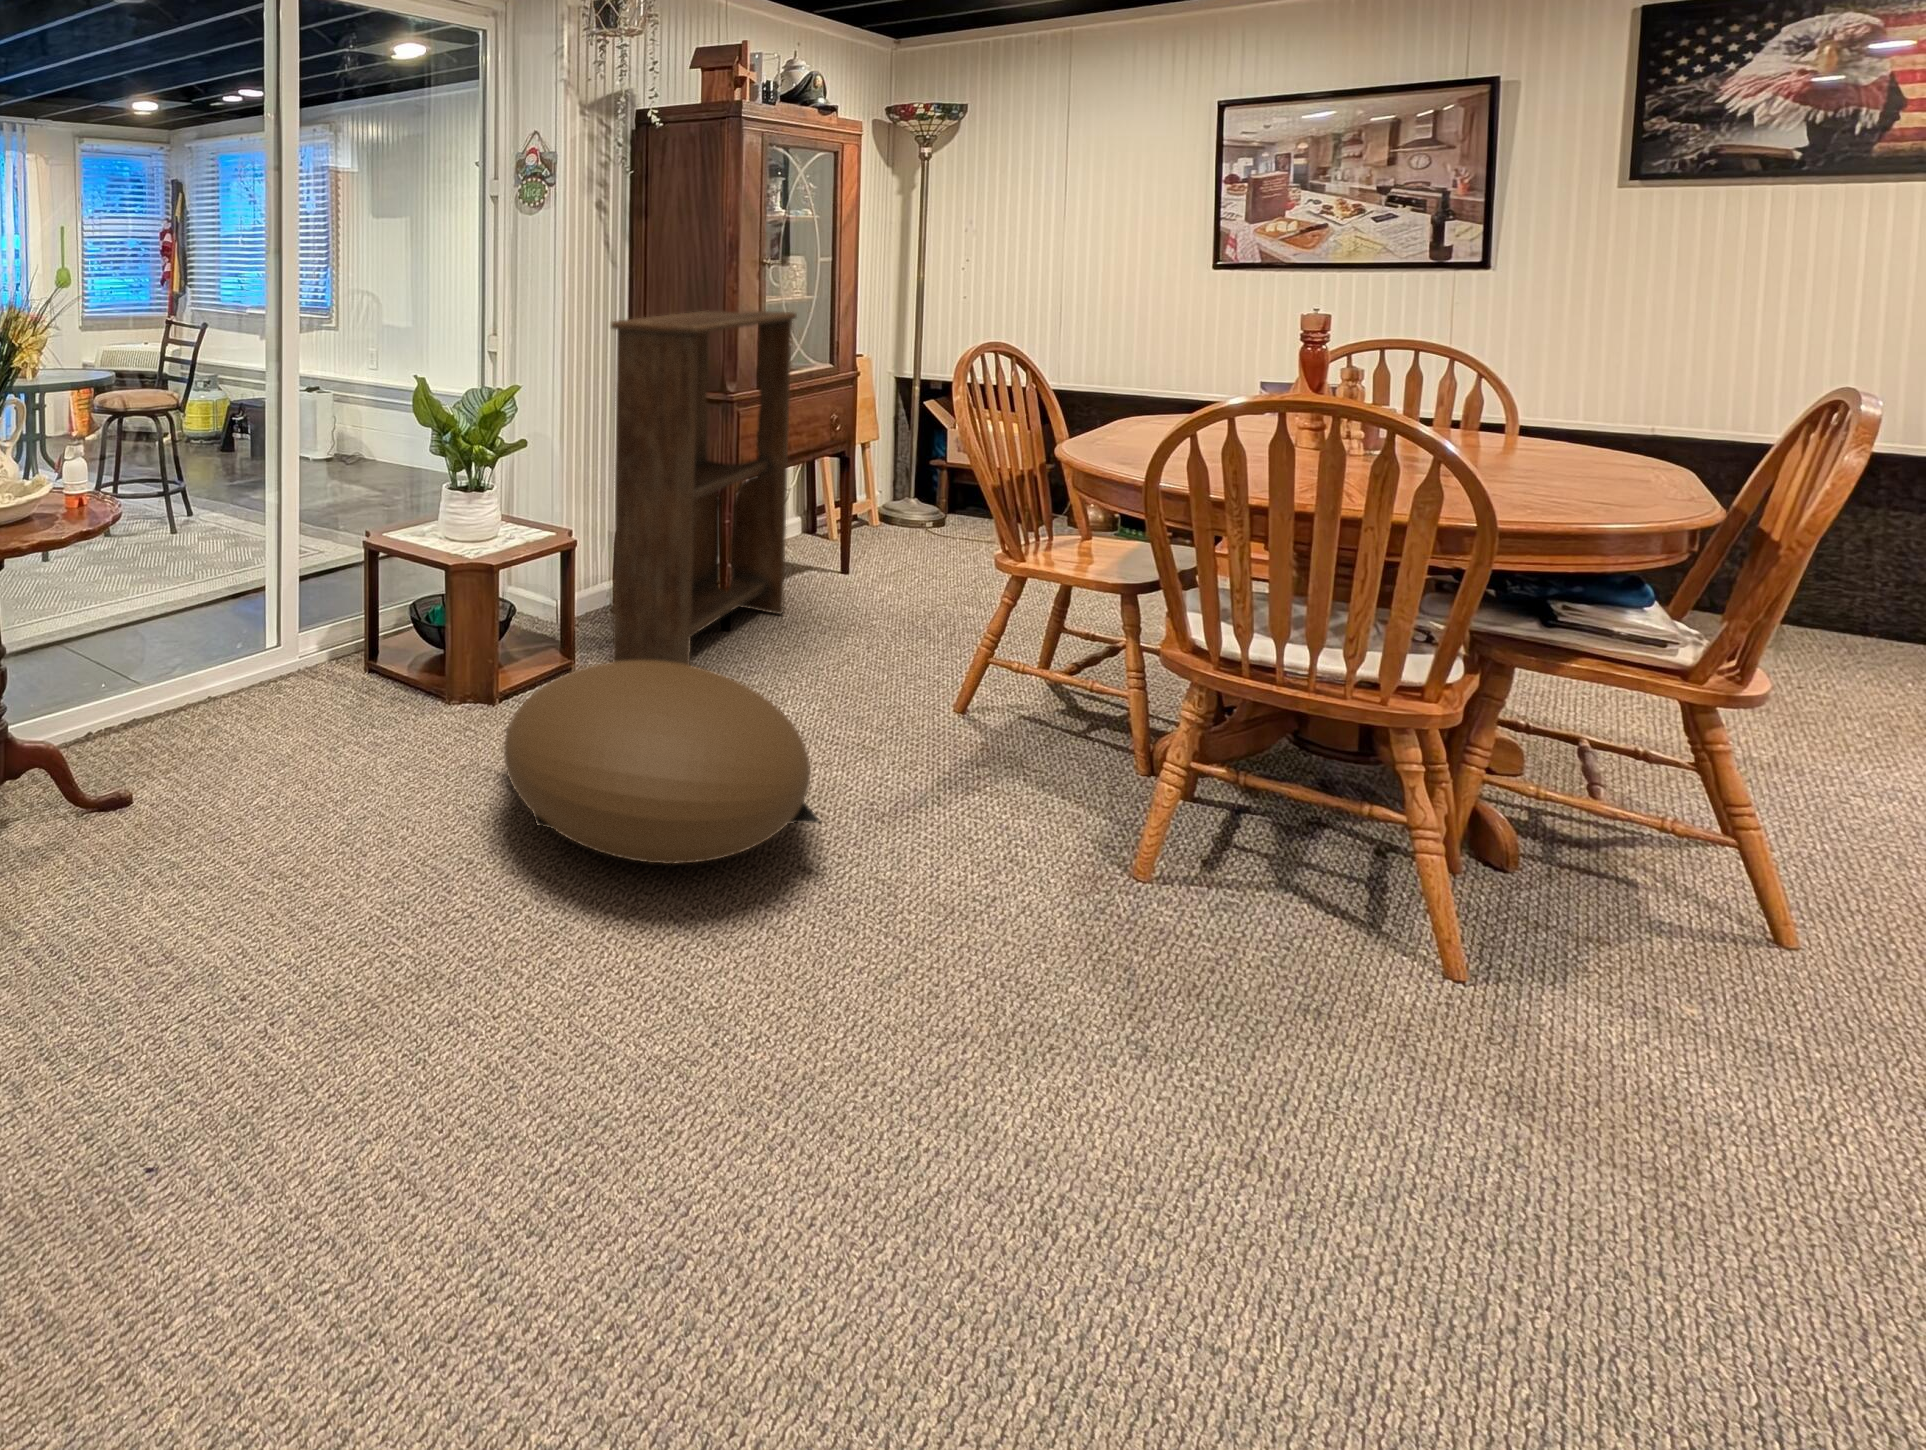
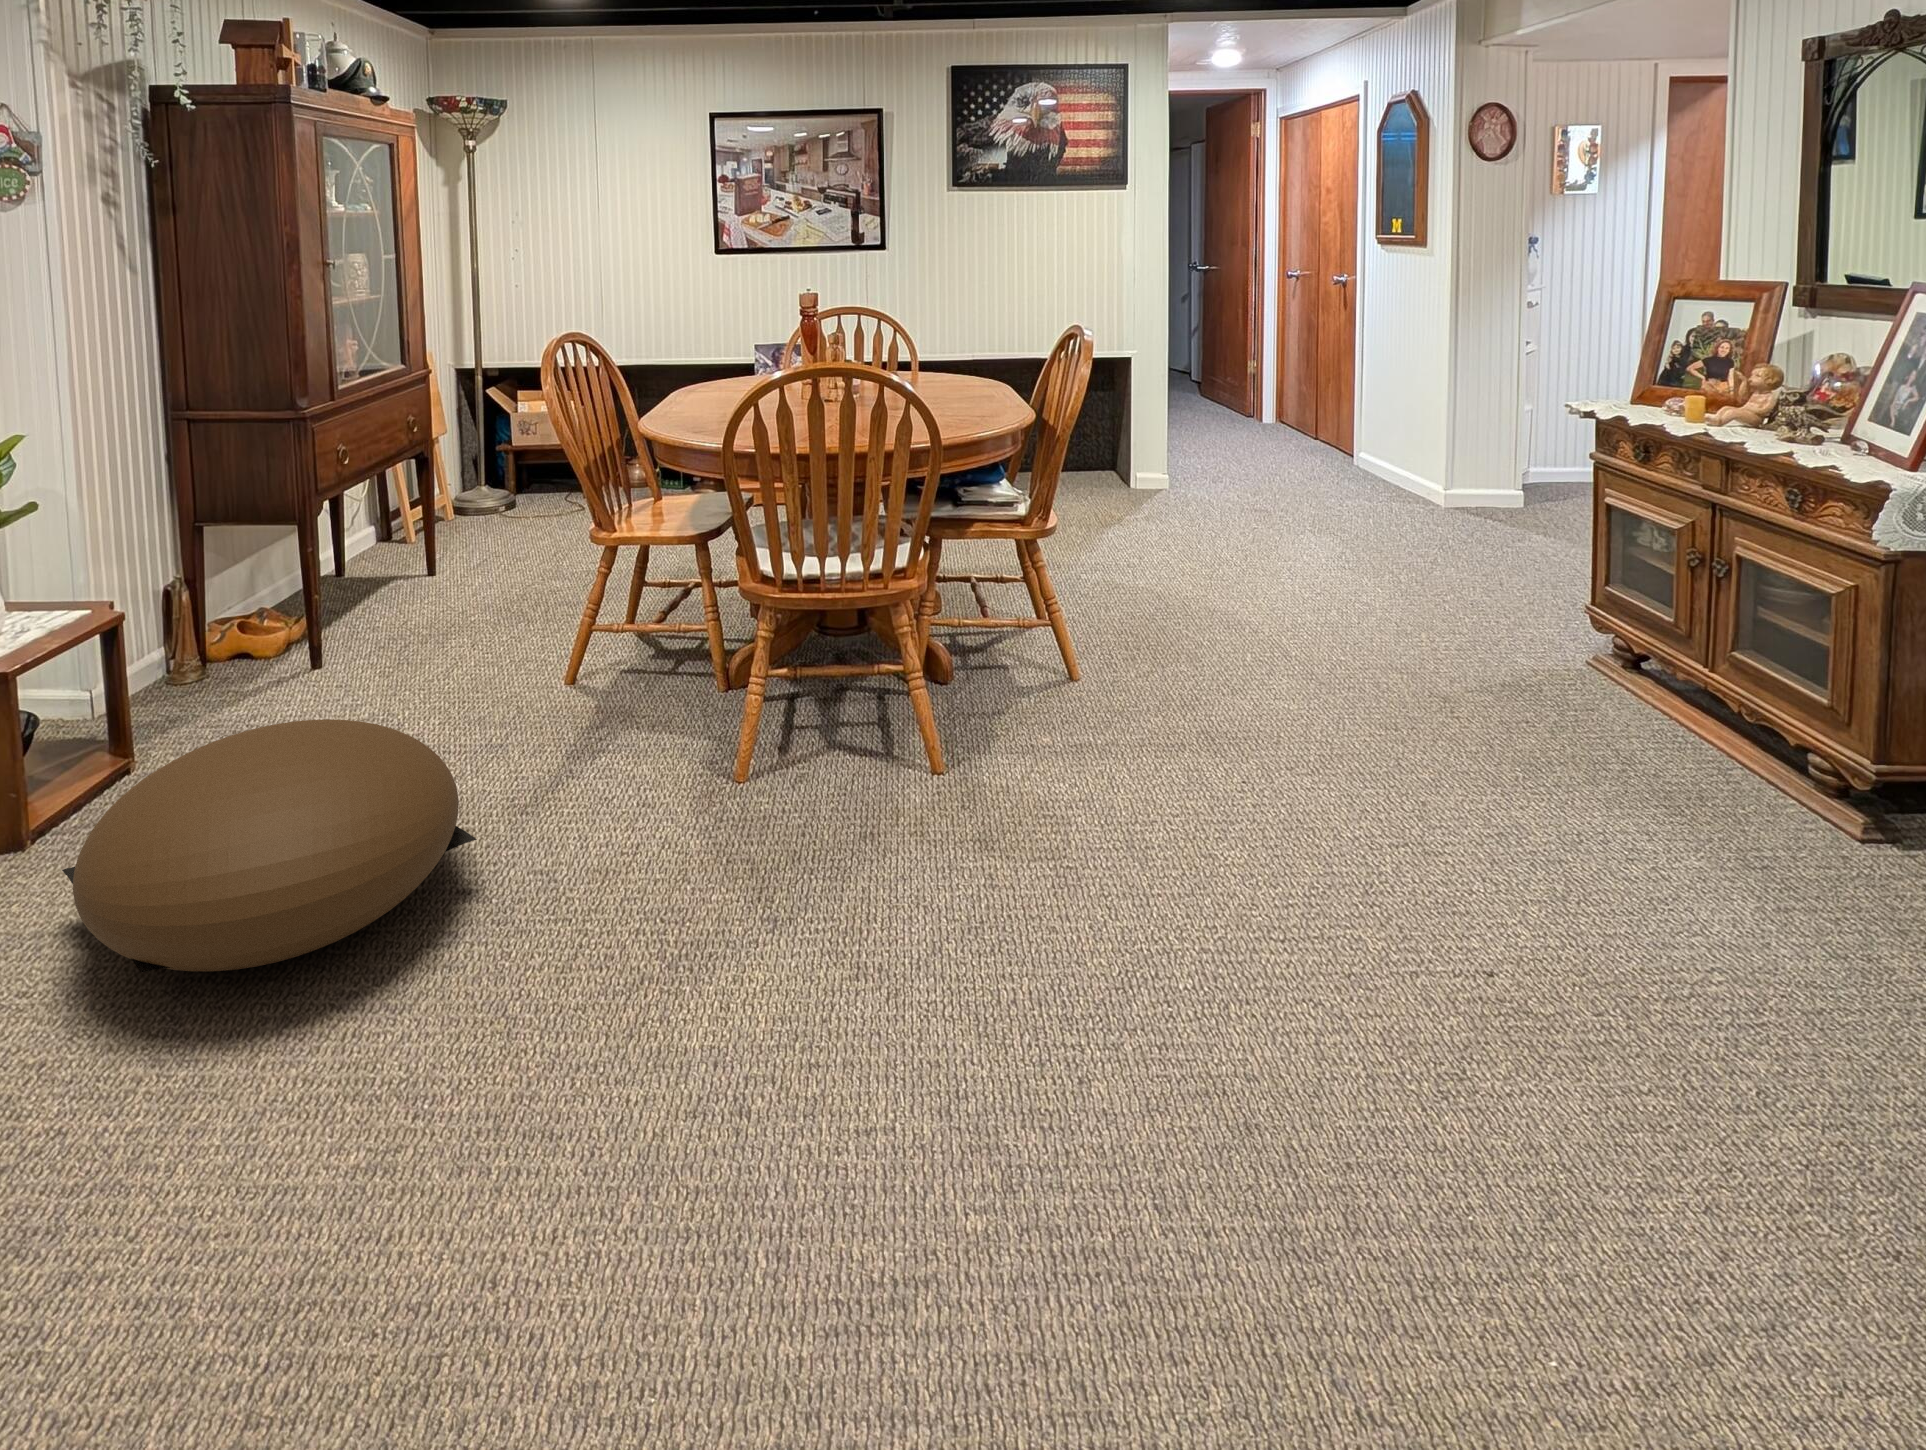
bookshelf: present [611,311,797,665] -> none [150,315,377,745]

